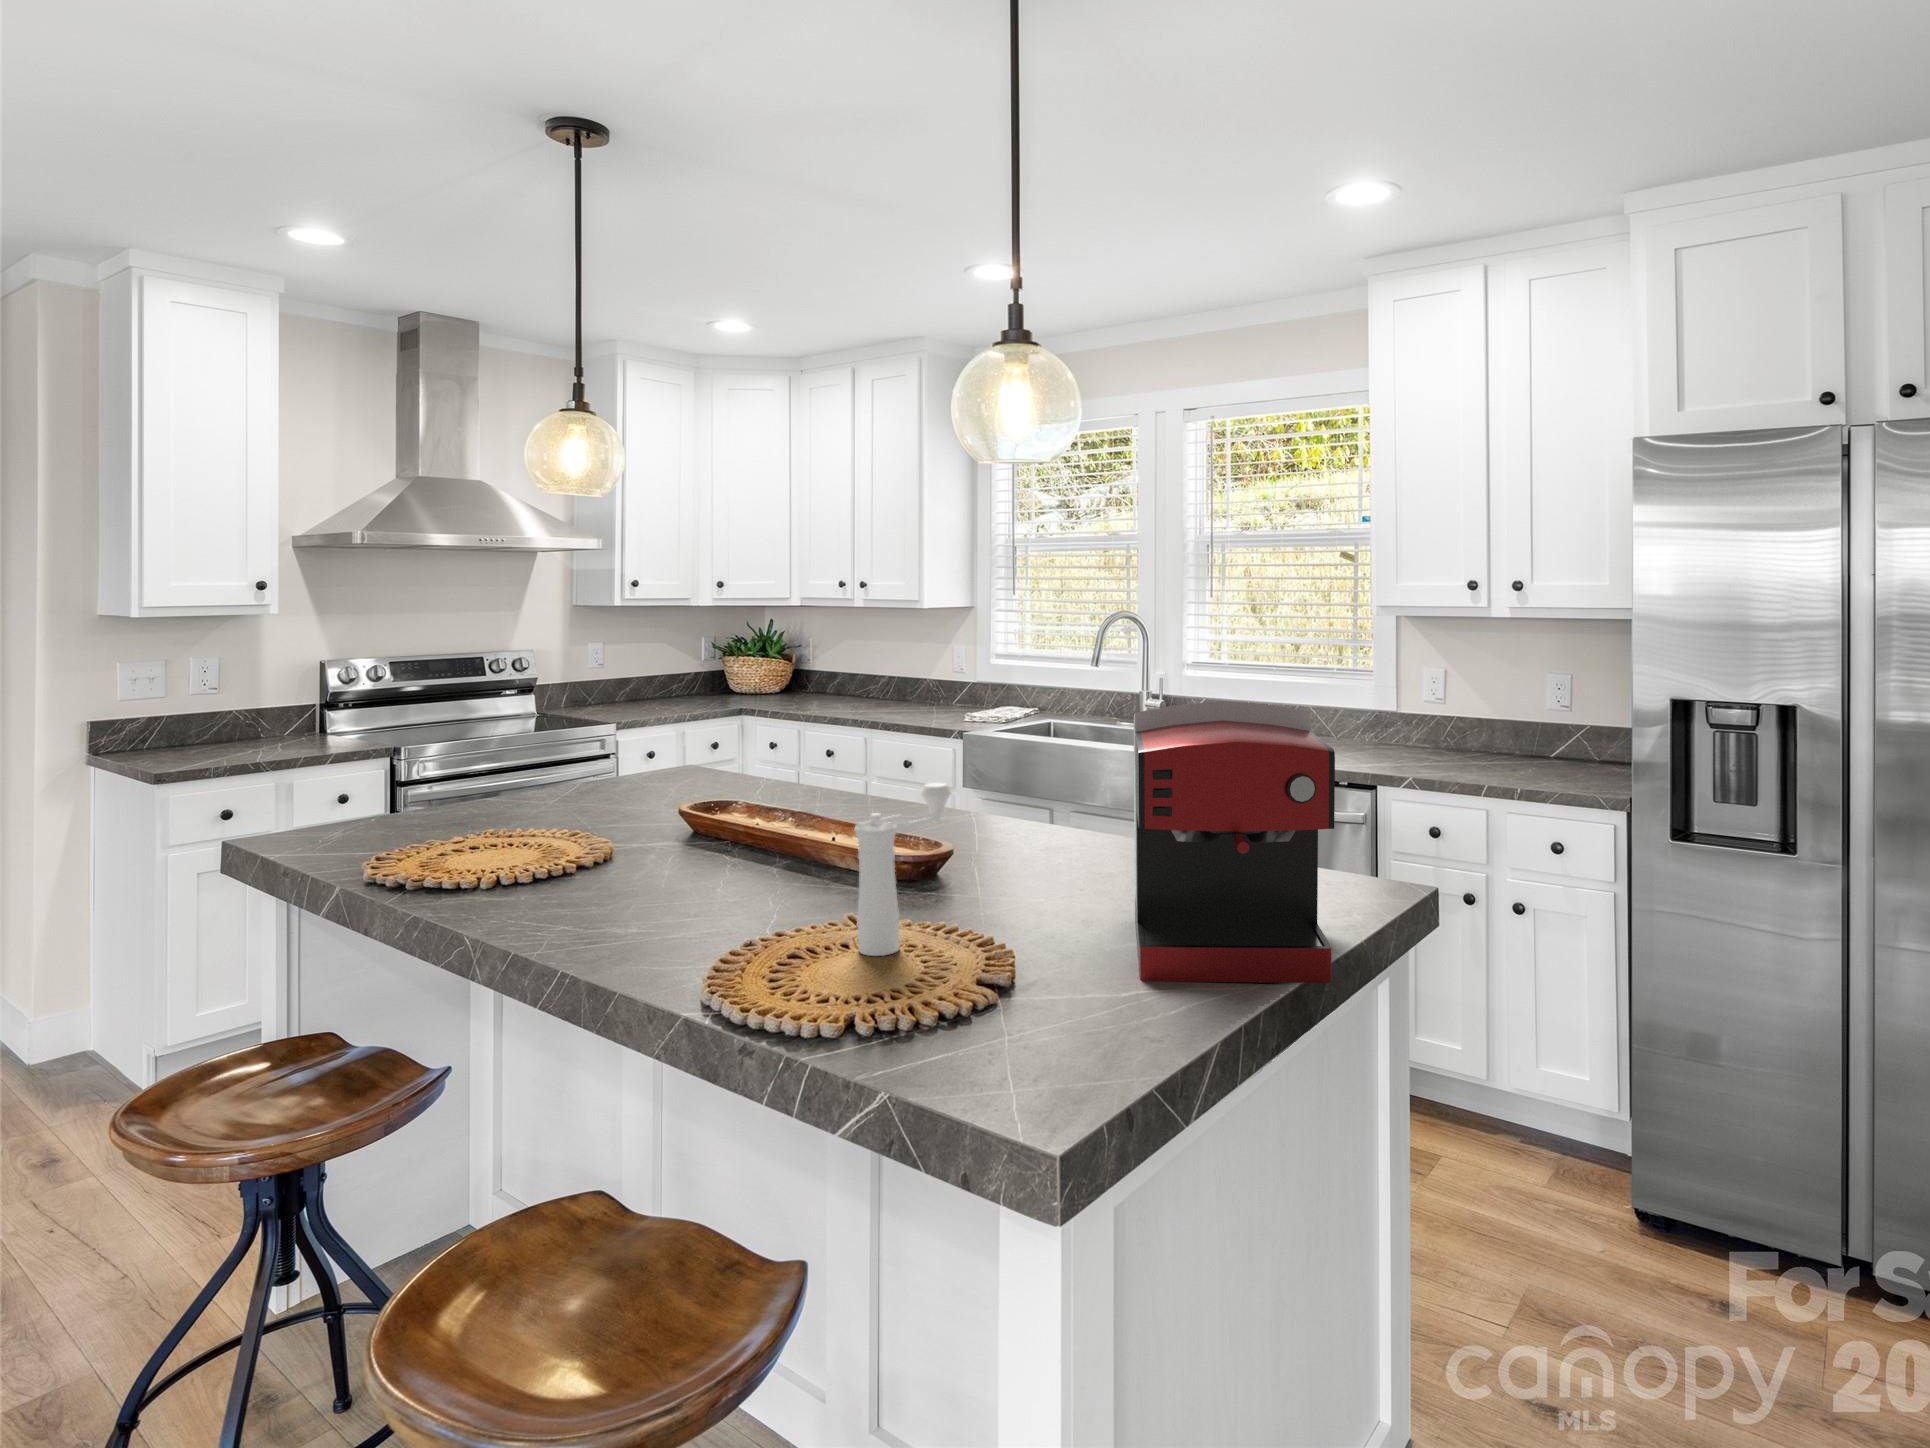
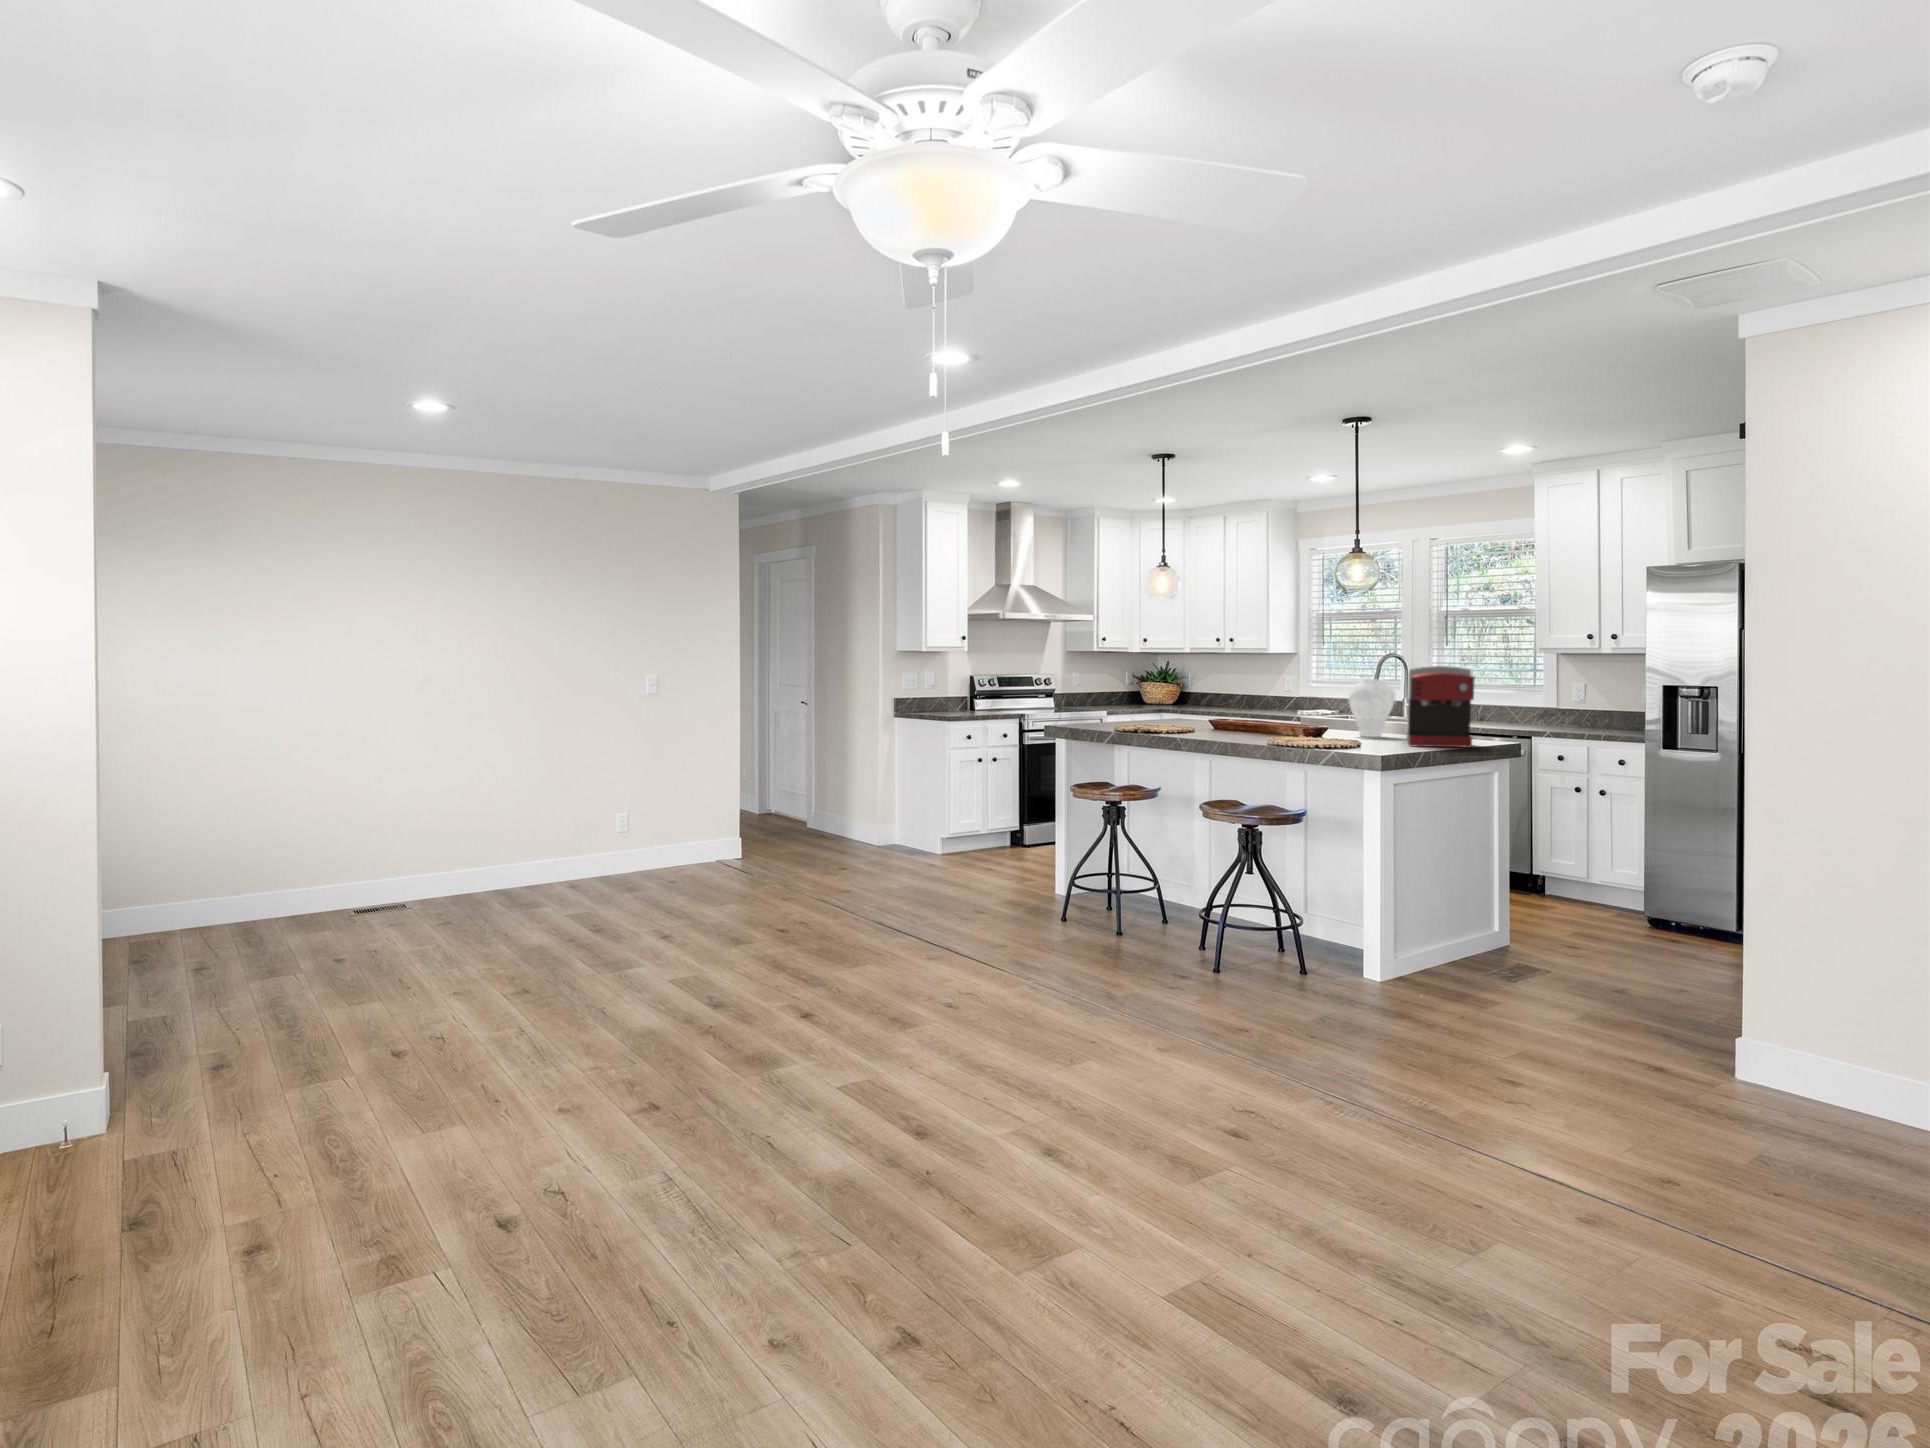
vase: none [992,711,1107,869] -> present [1348,679,1395,737]
pepper mill: present [854,783,951,956] -> none [1314,693,1345,742]

